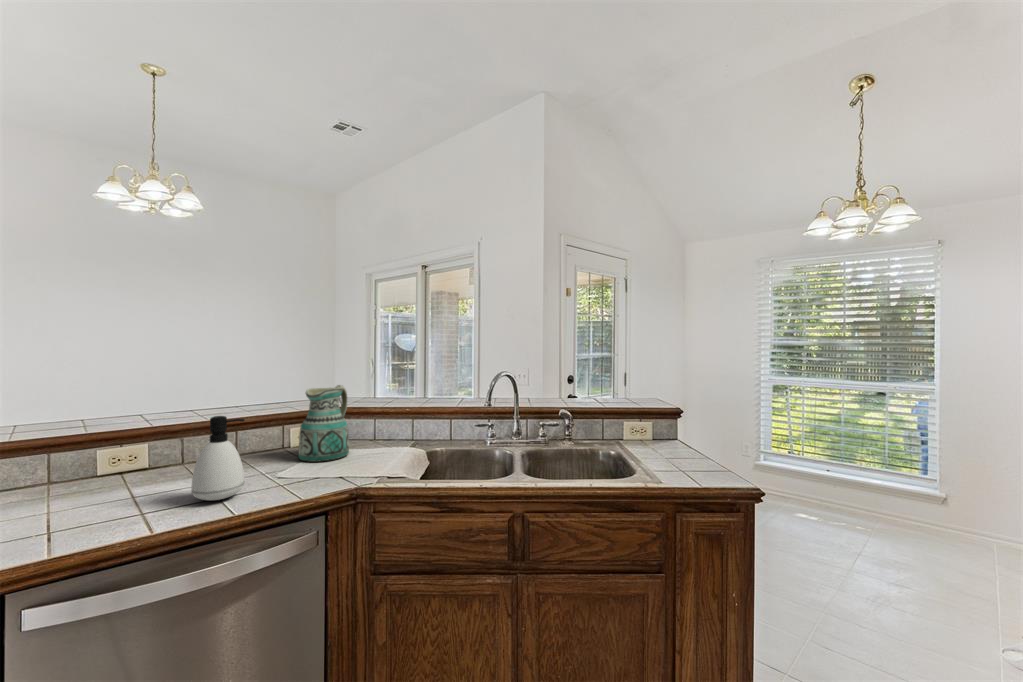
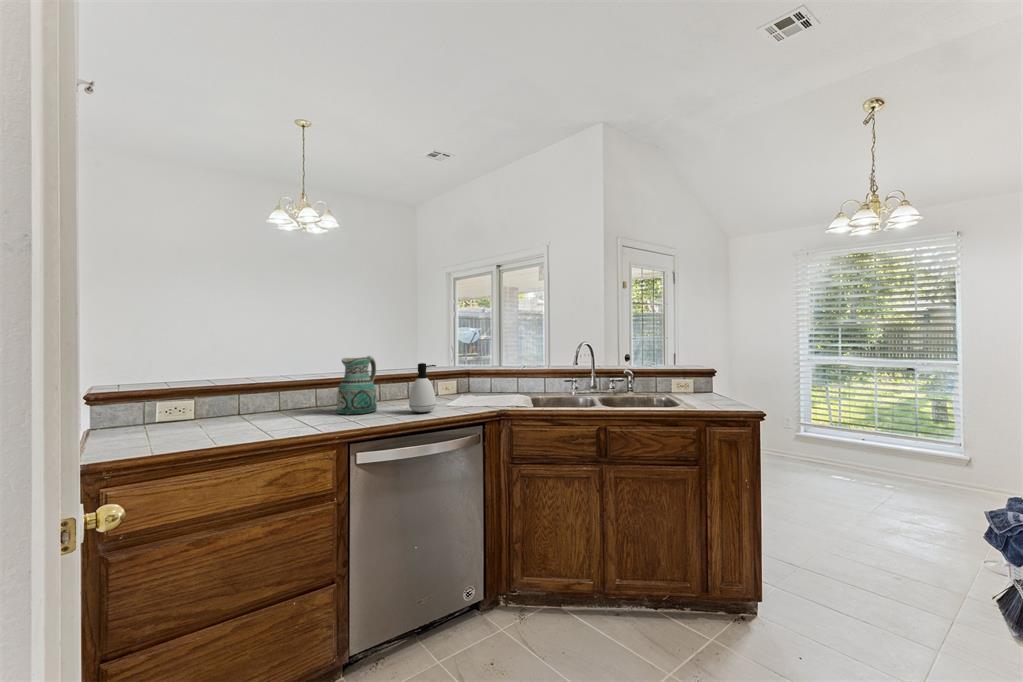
ceramic pitcher: present [298,385,349,462] -> present [337,356,377,414]

